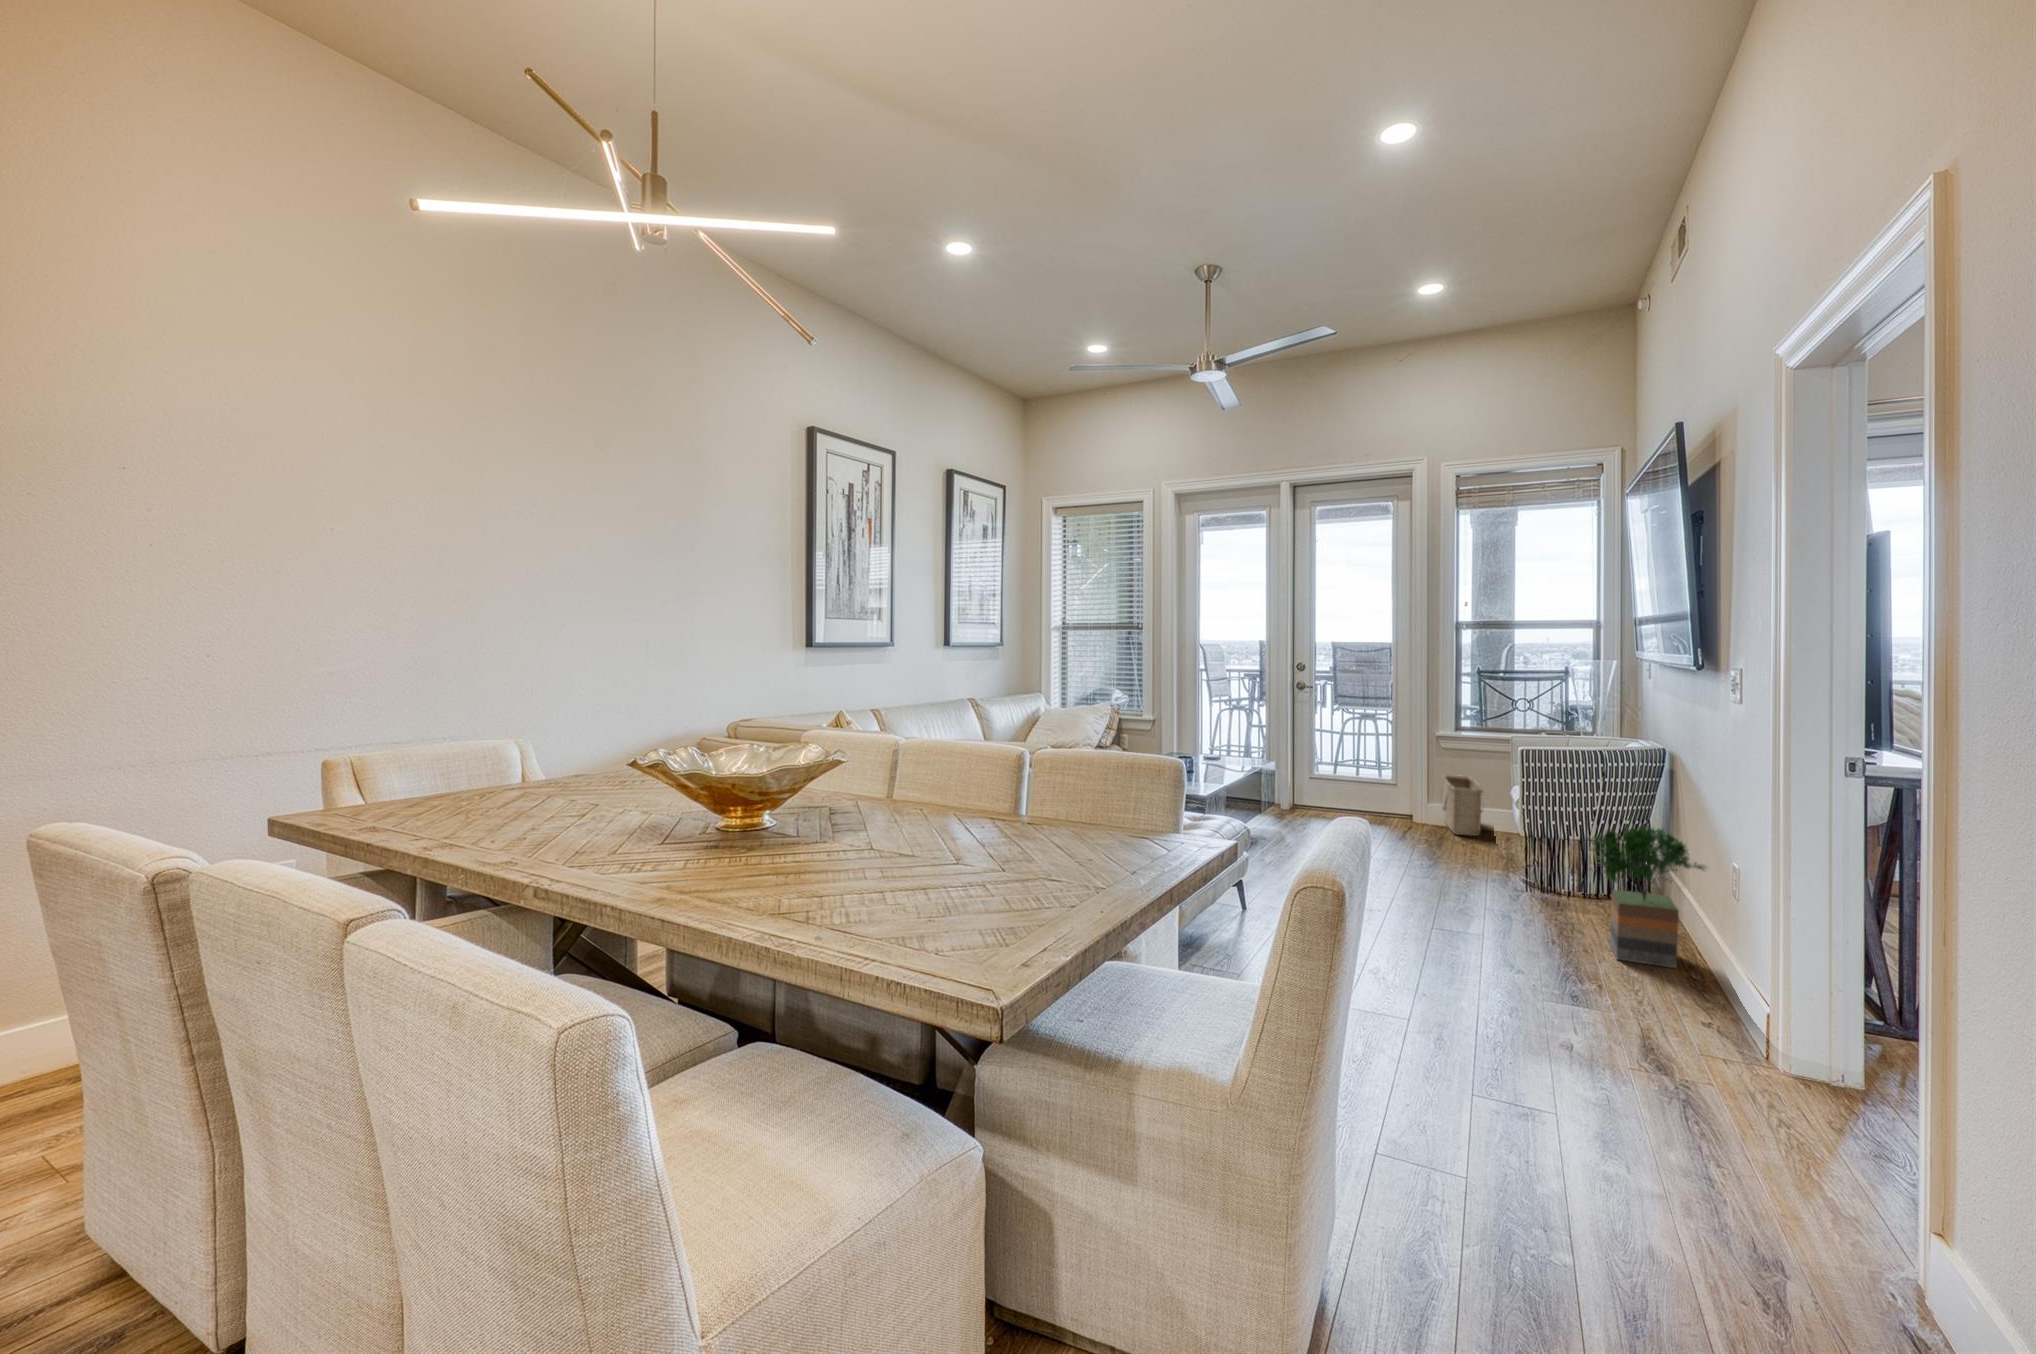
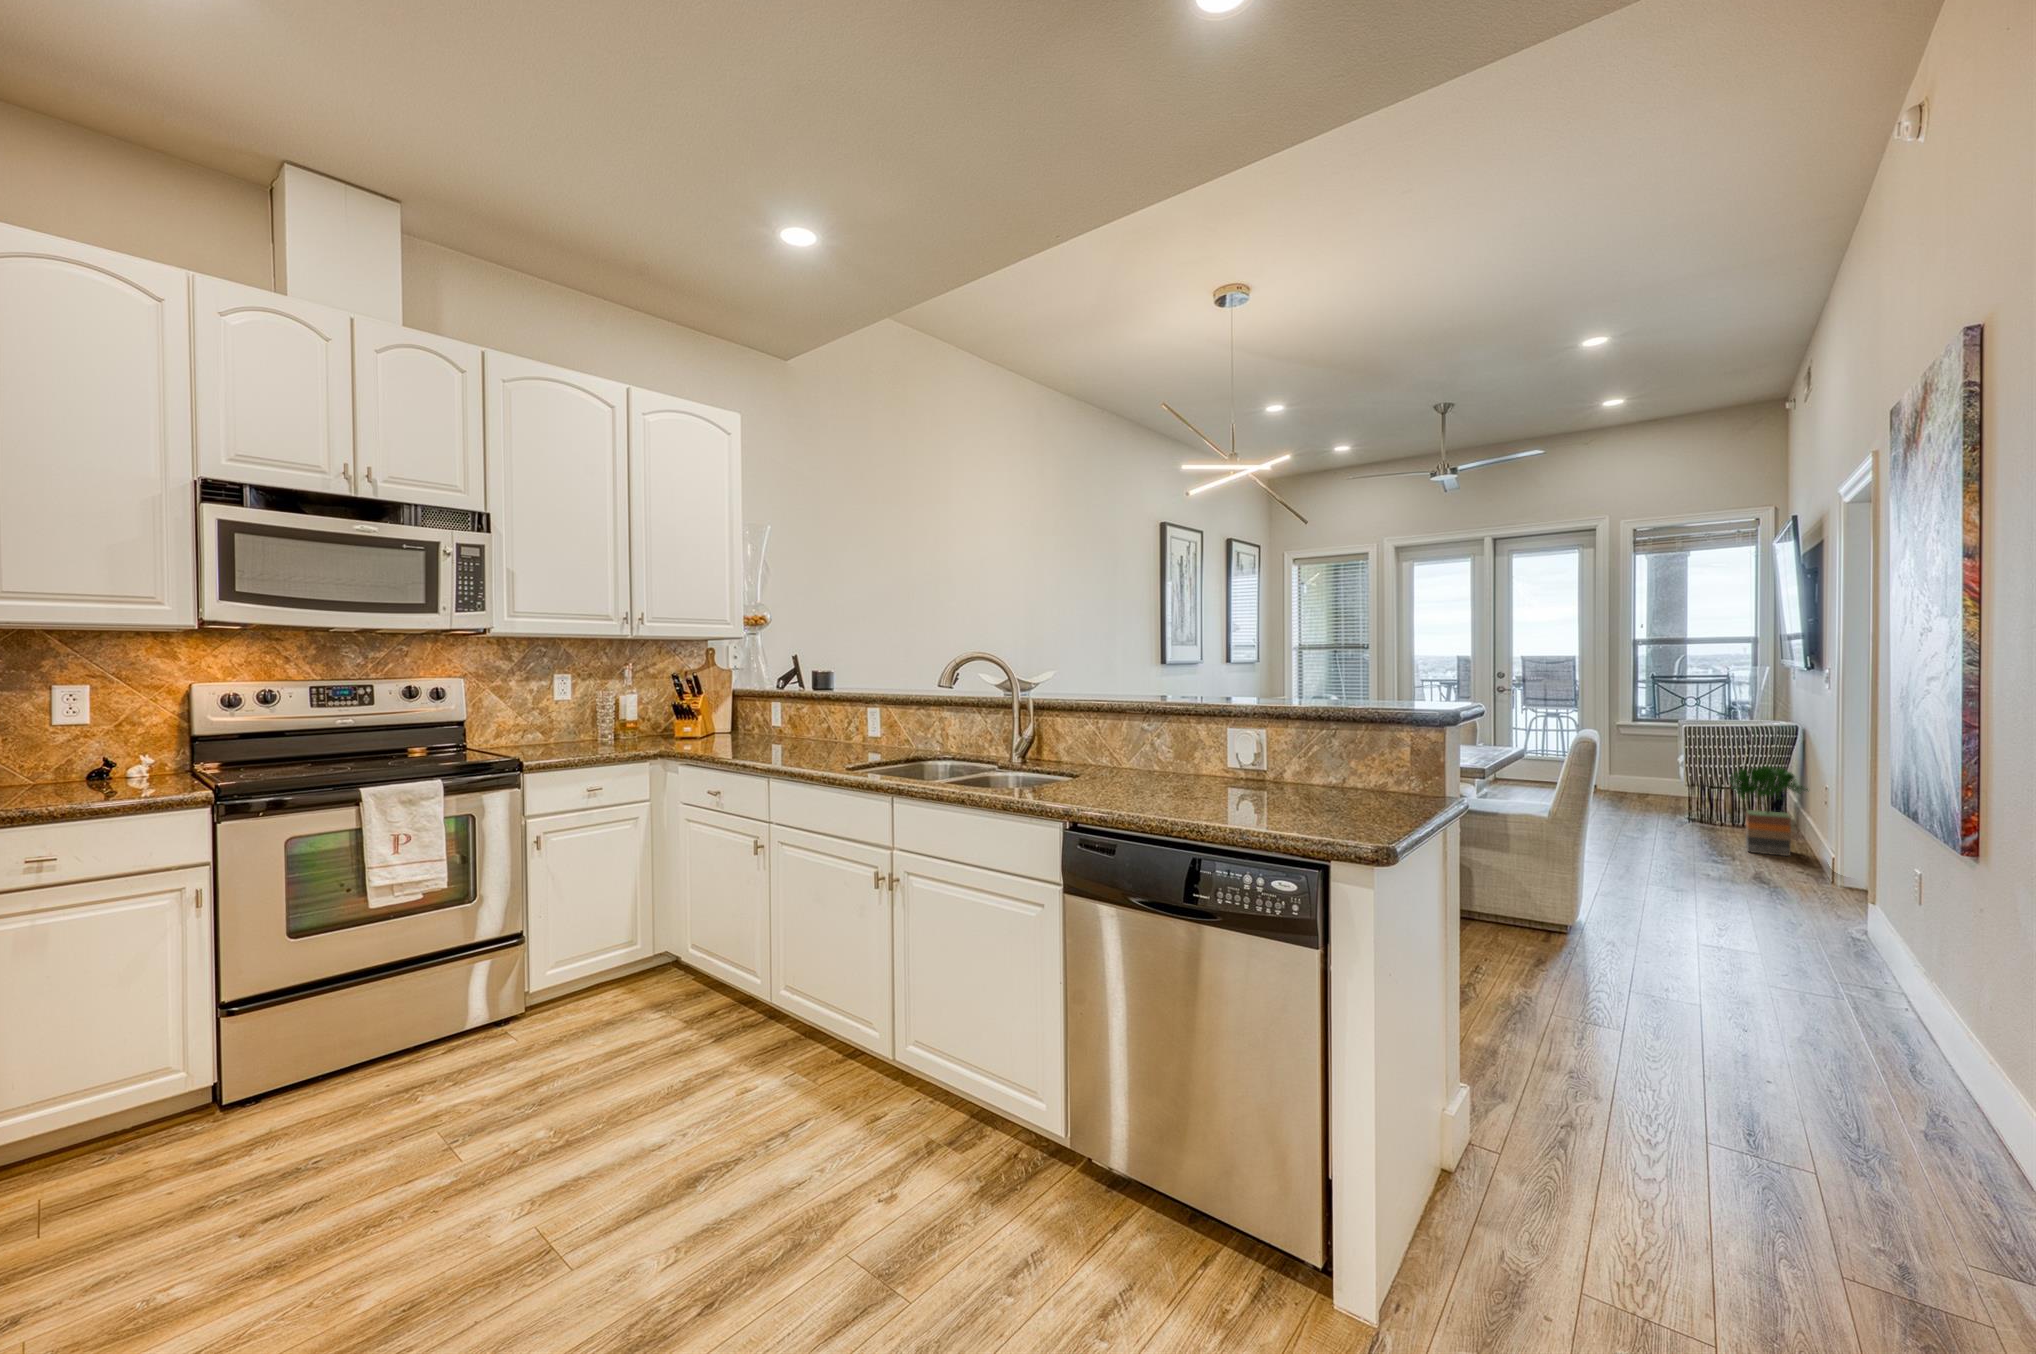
basket: present [1443,775,1483,836] -> none [1623,757,1659,800]

